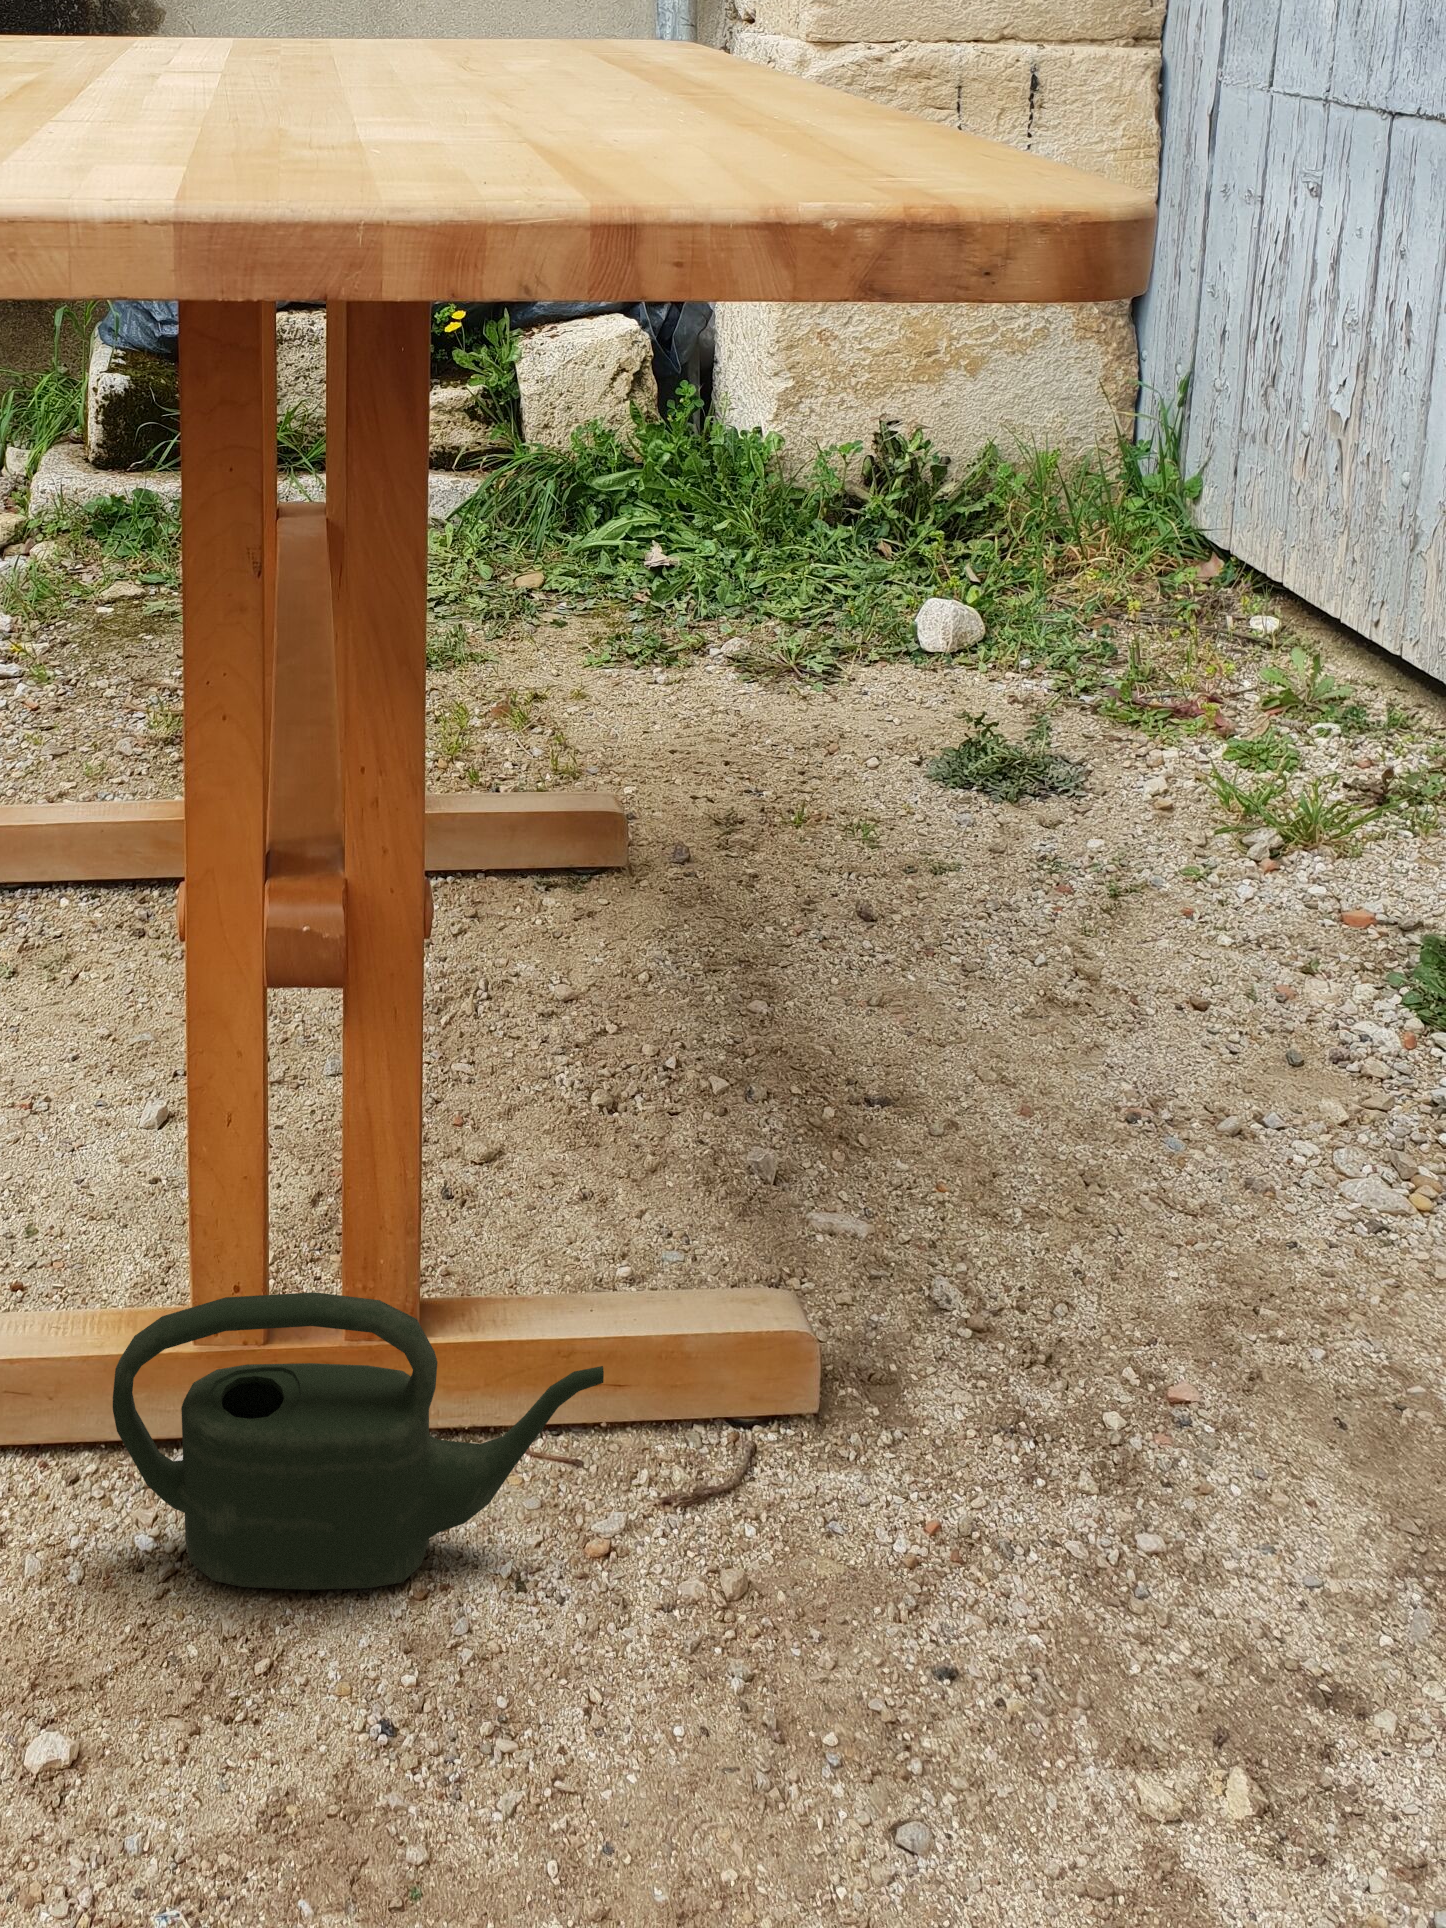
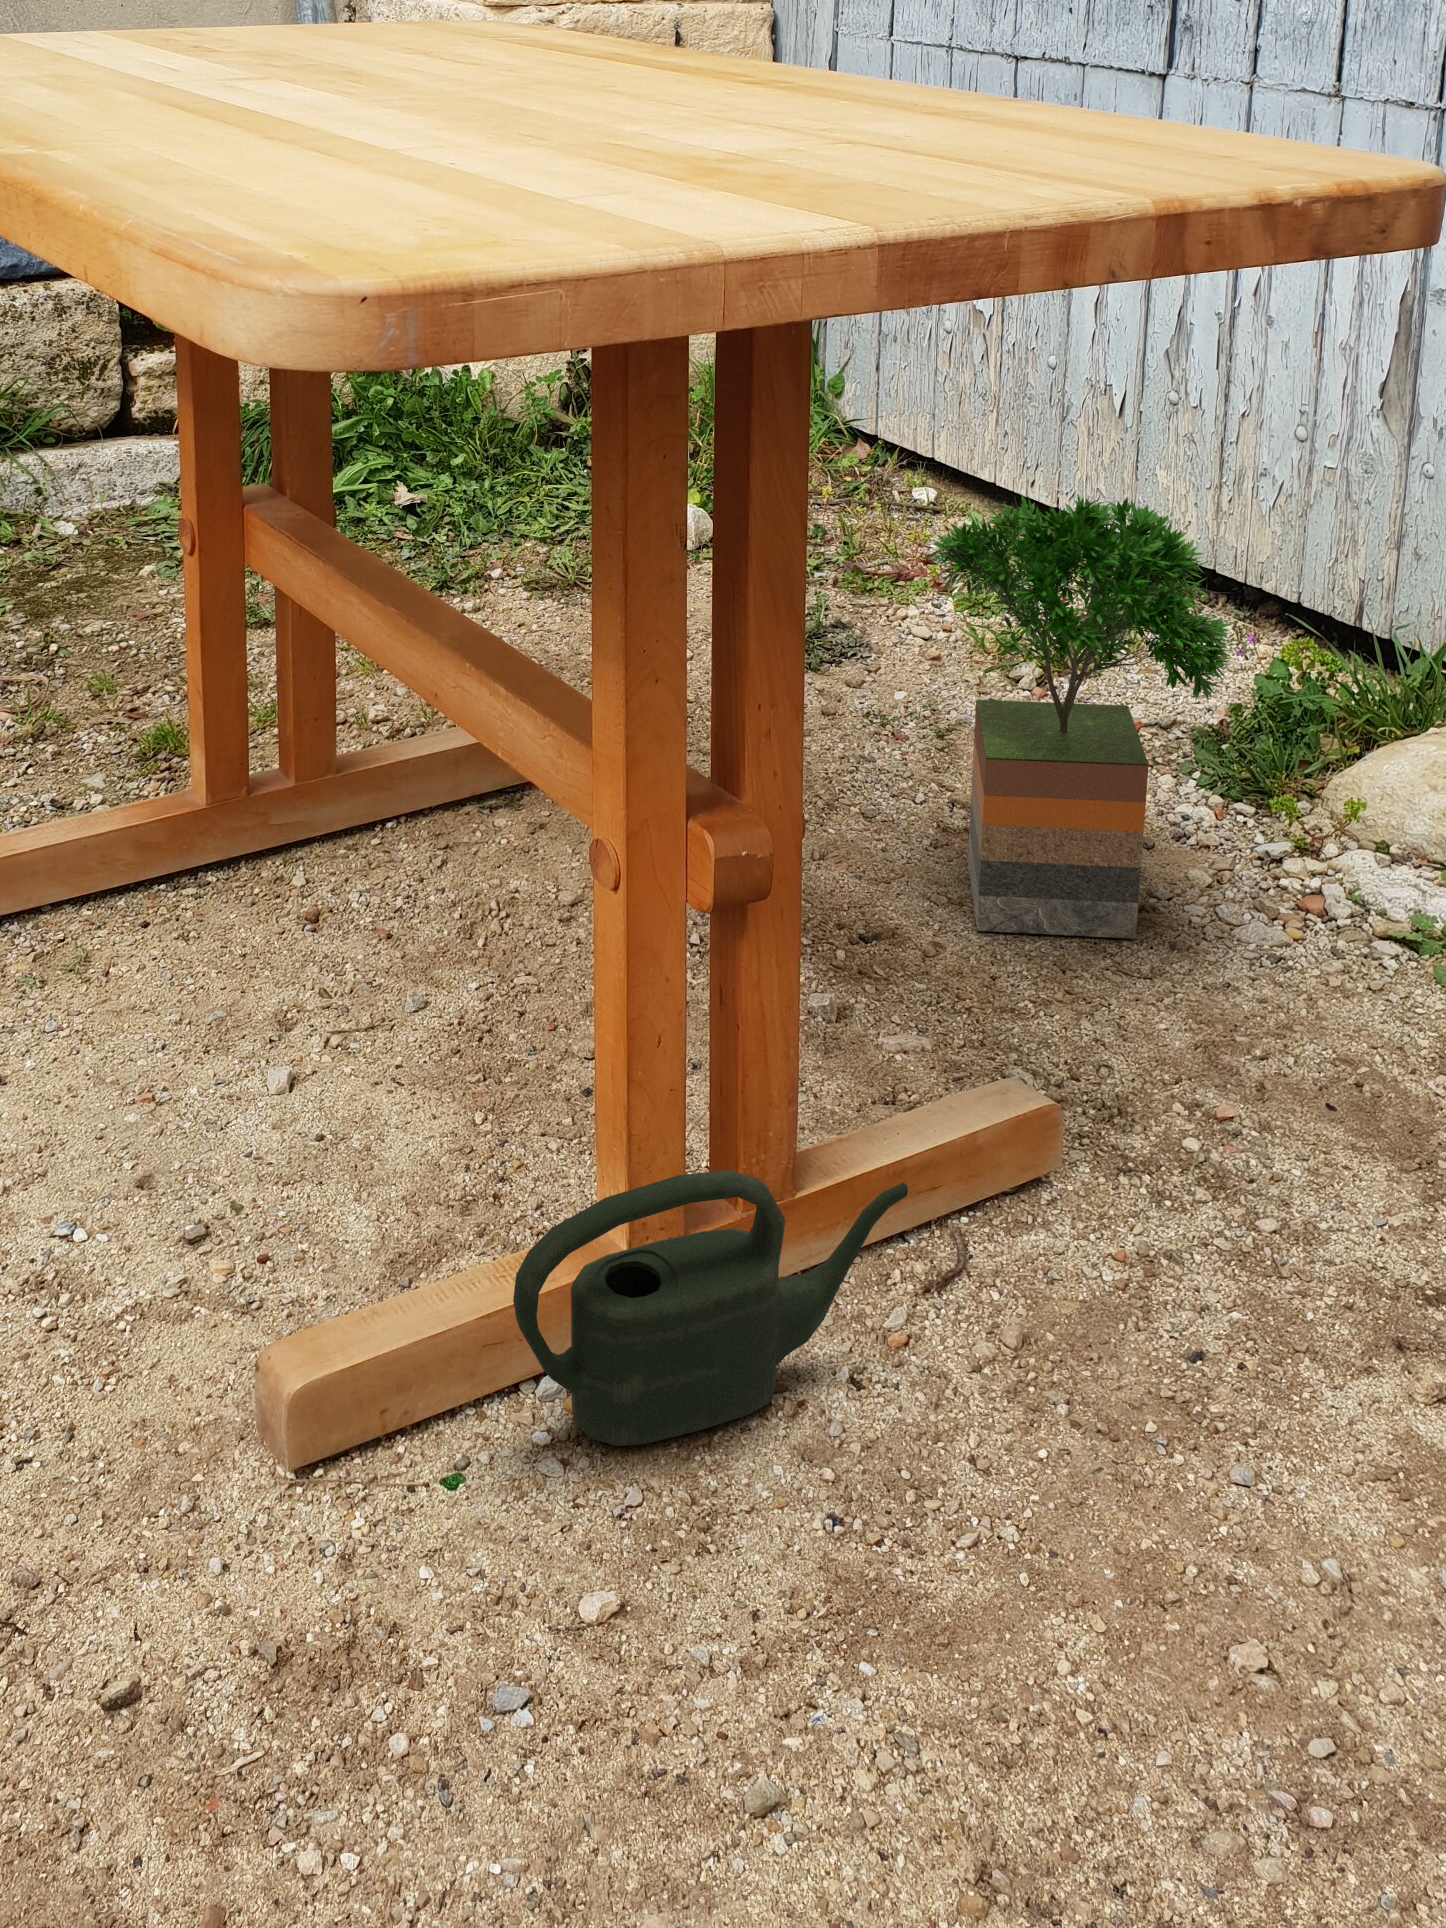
potted tree: none [993,600,1359,1160] -> present [931,495,1234,939]

